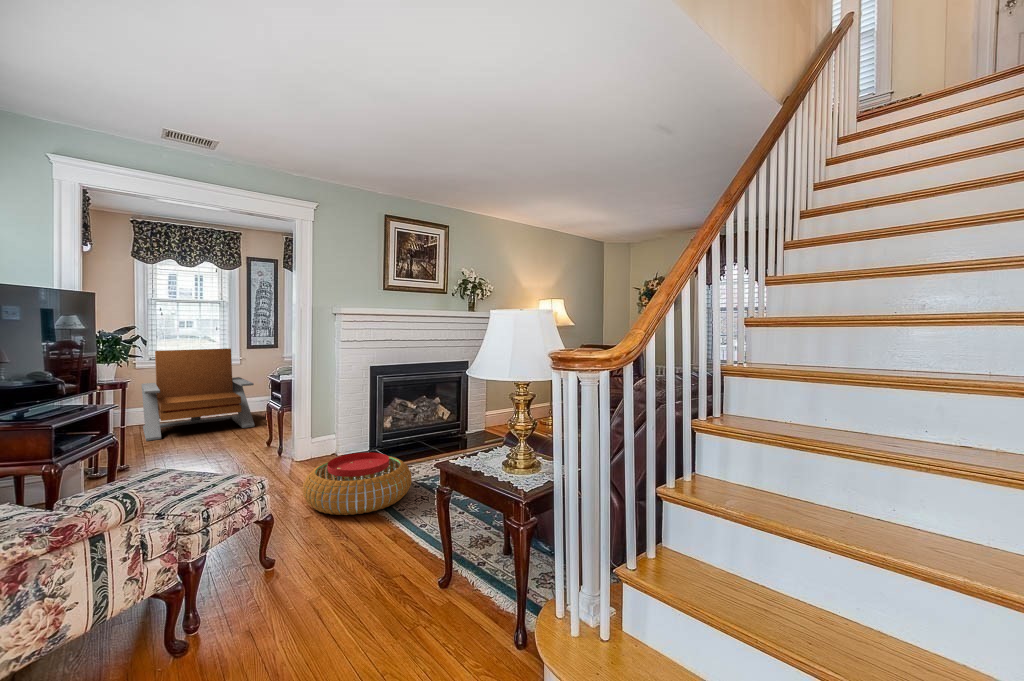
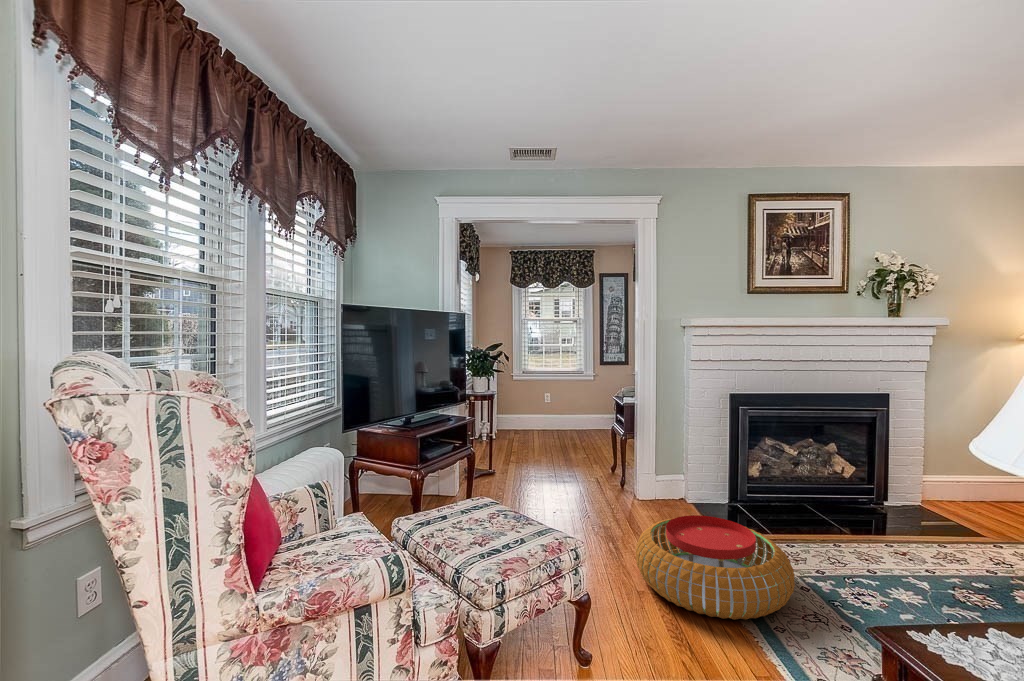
lounge chair: present [142,349,255,441] -> none [515,365,603,447]

